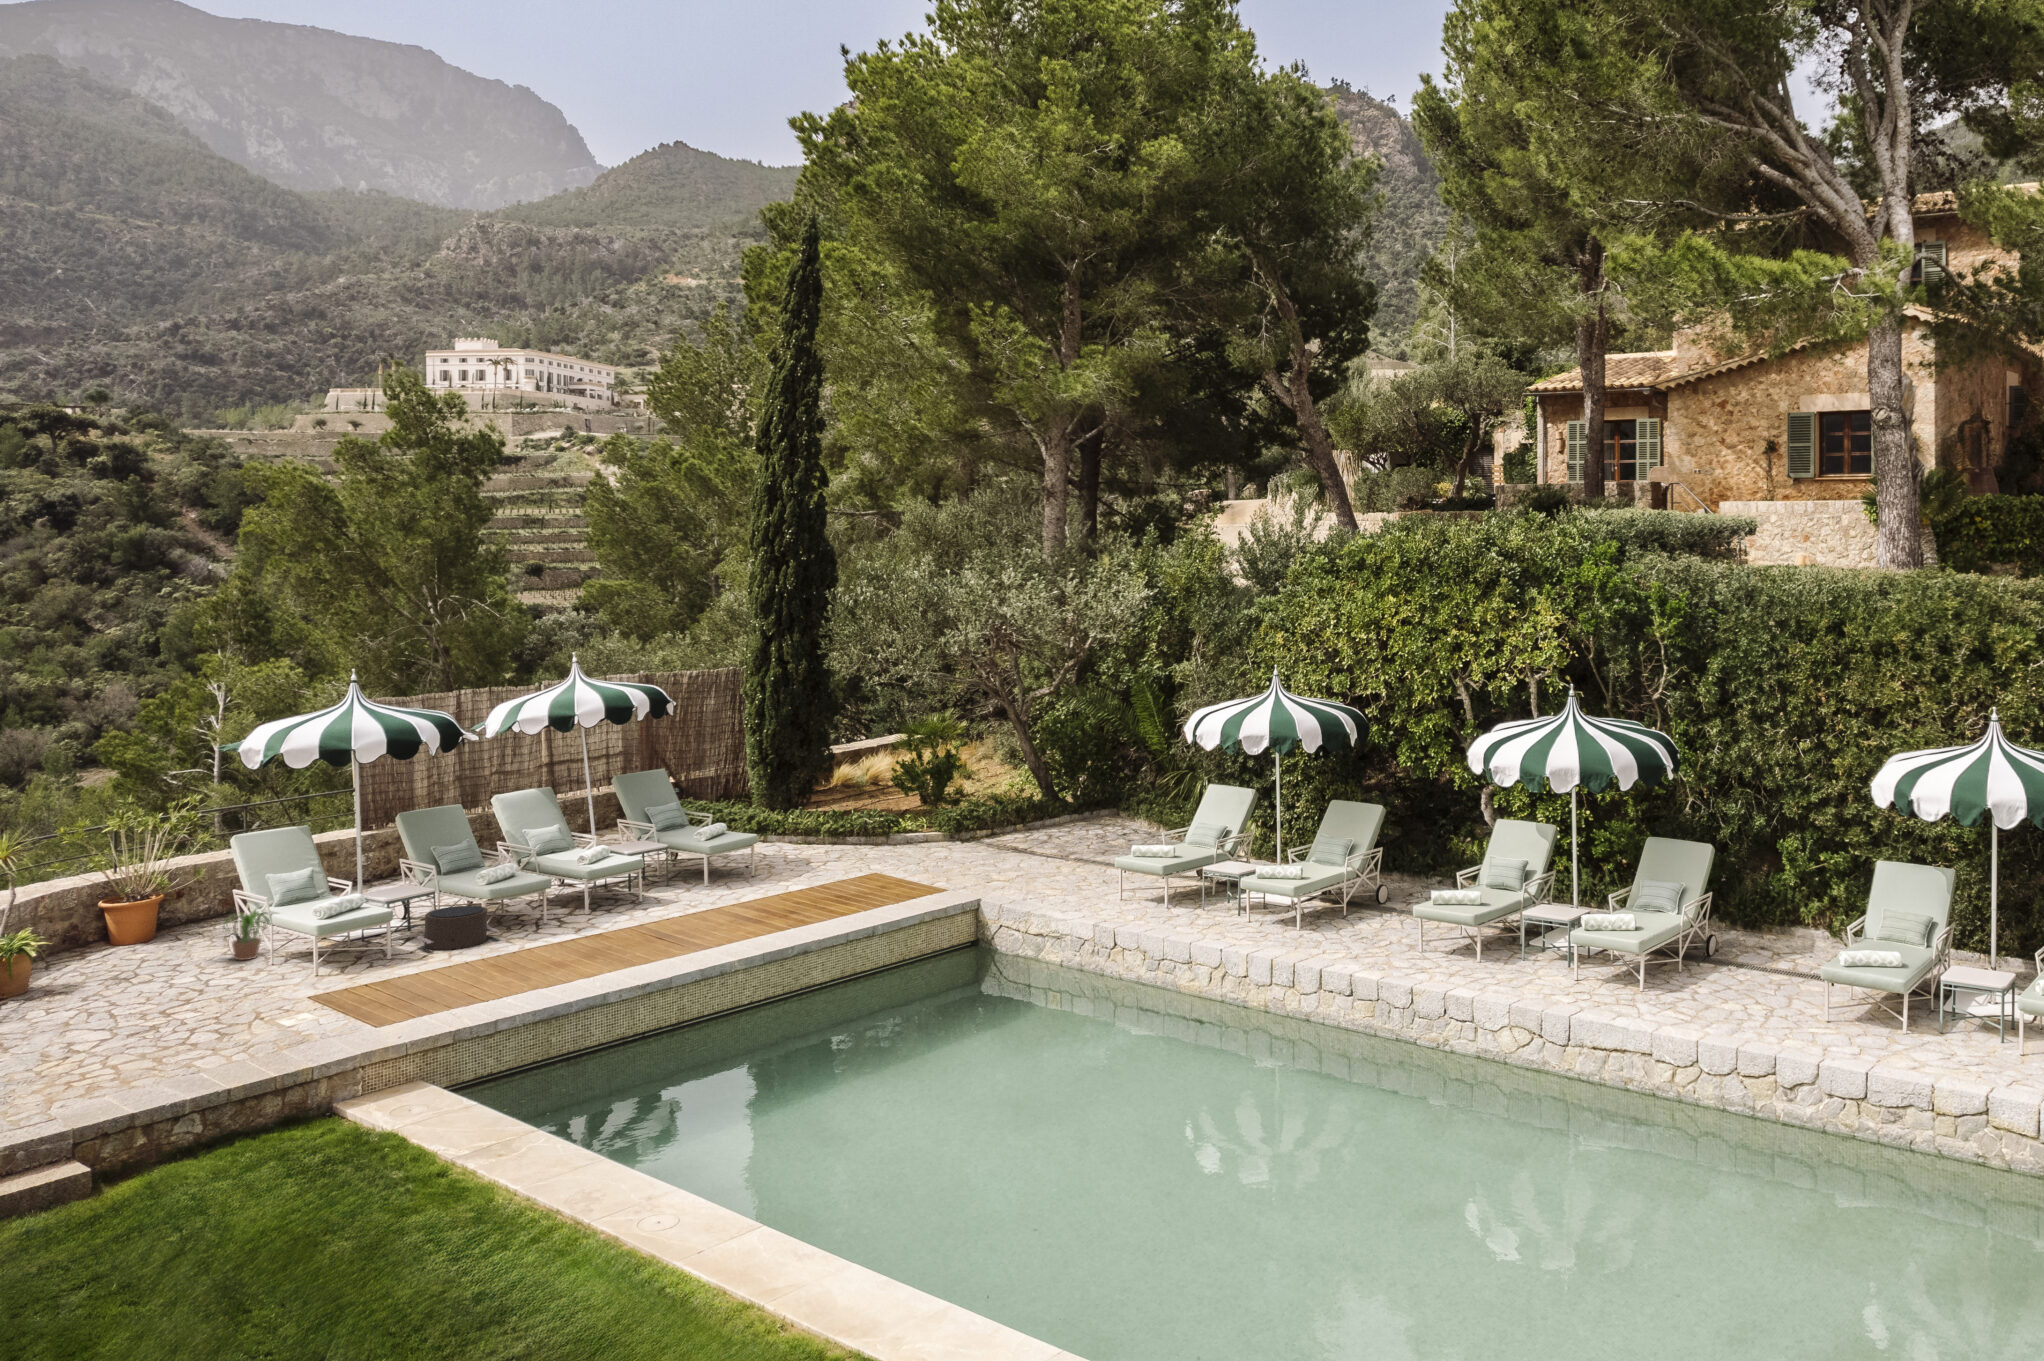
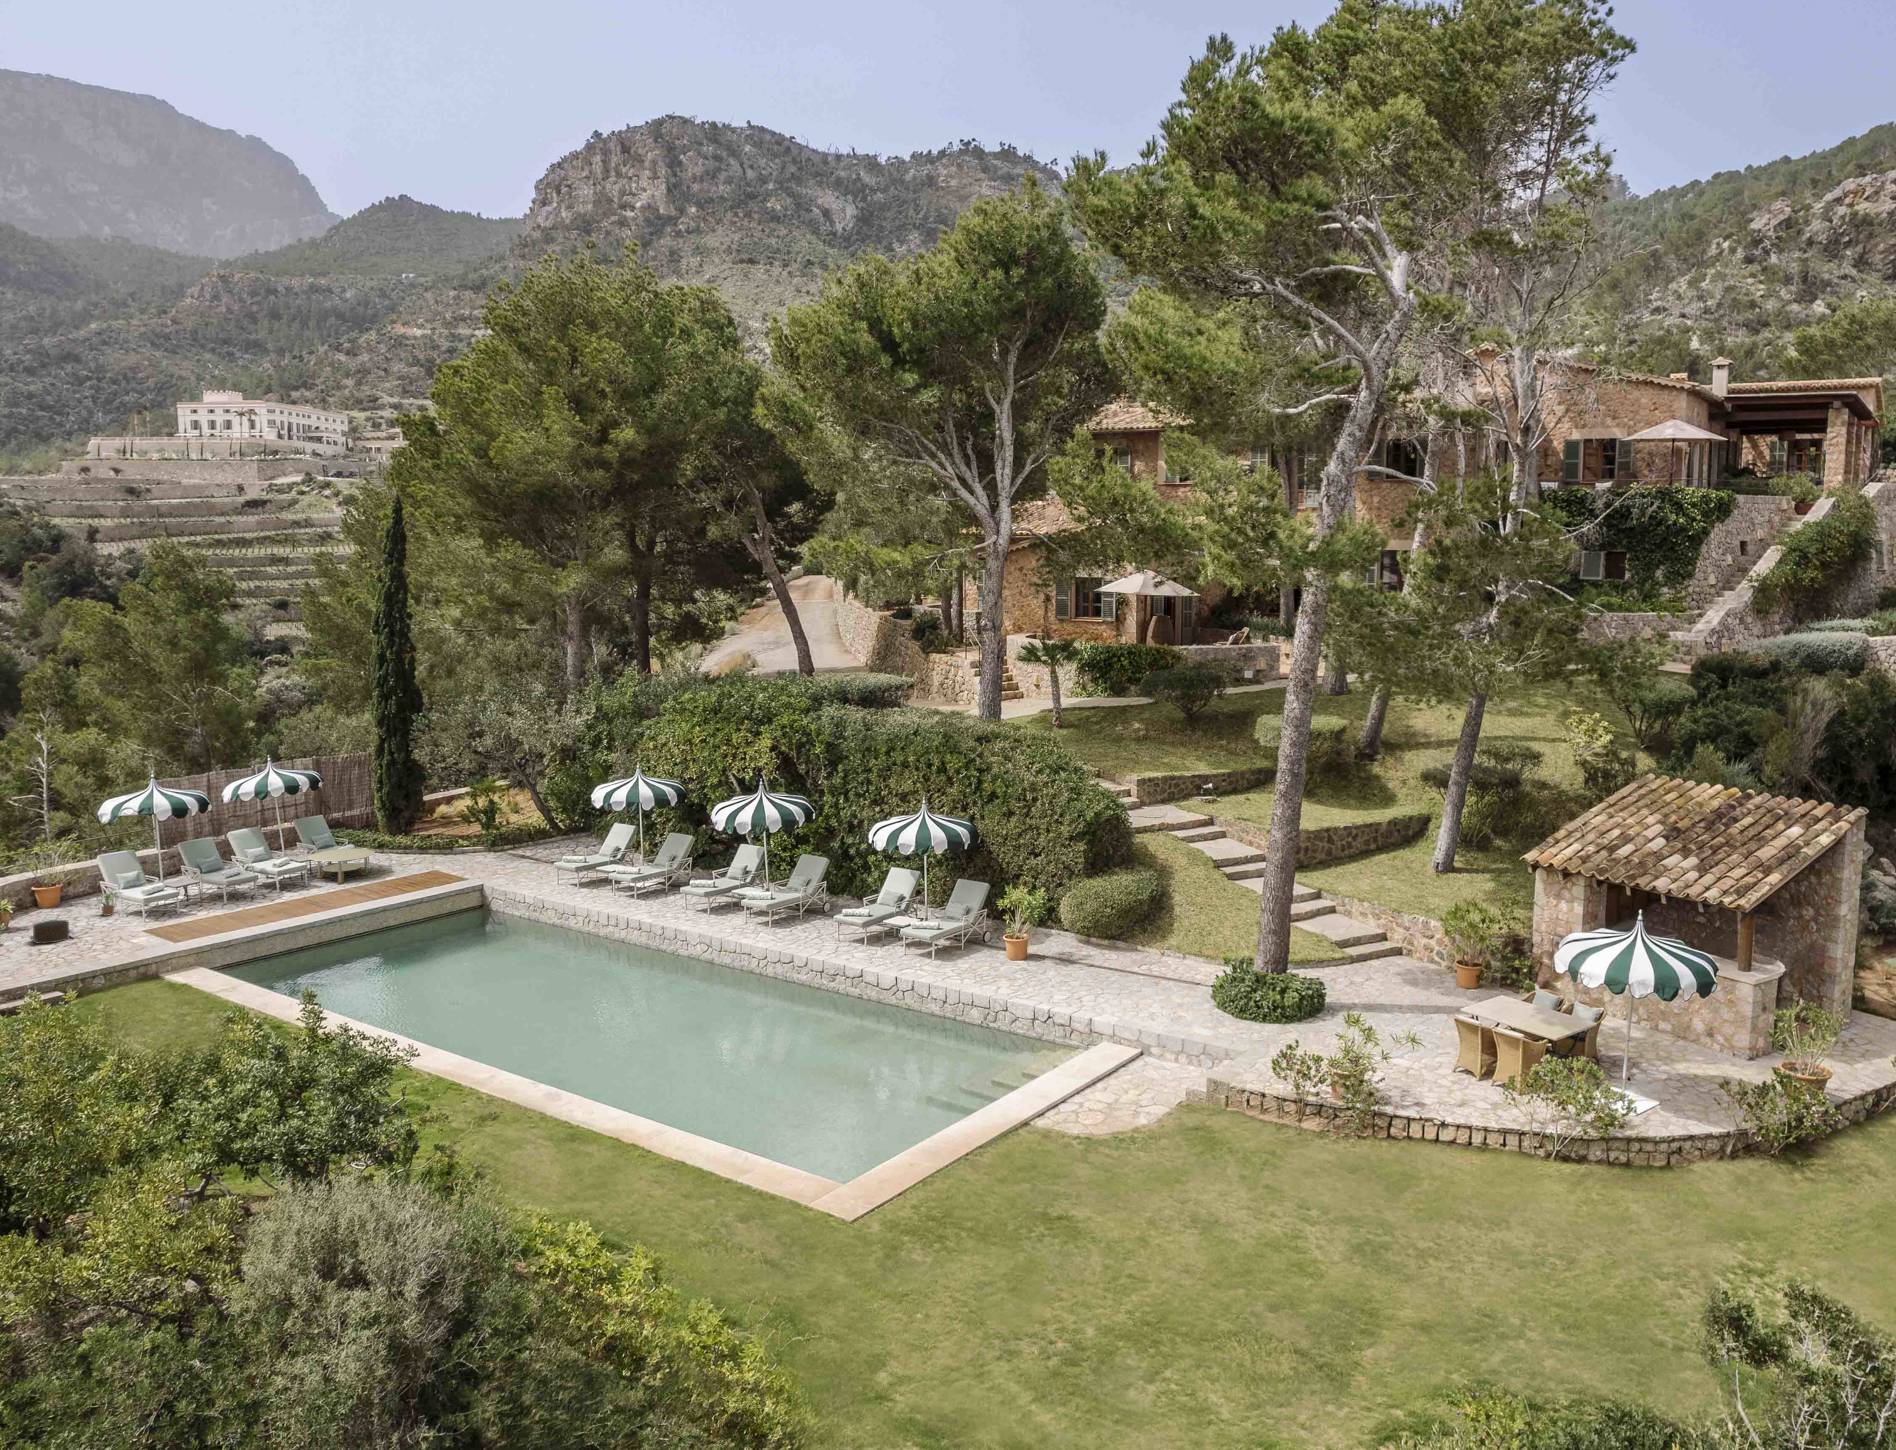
round table: none [641,830,762,898] -> present [308,849,374,884]
pouf: present [417,906,500,950] -> present [30,920,75,944]

